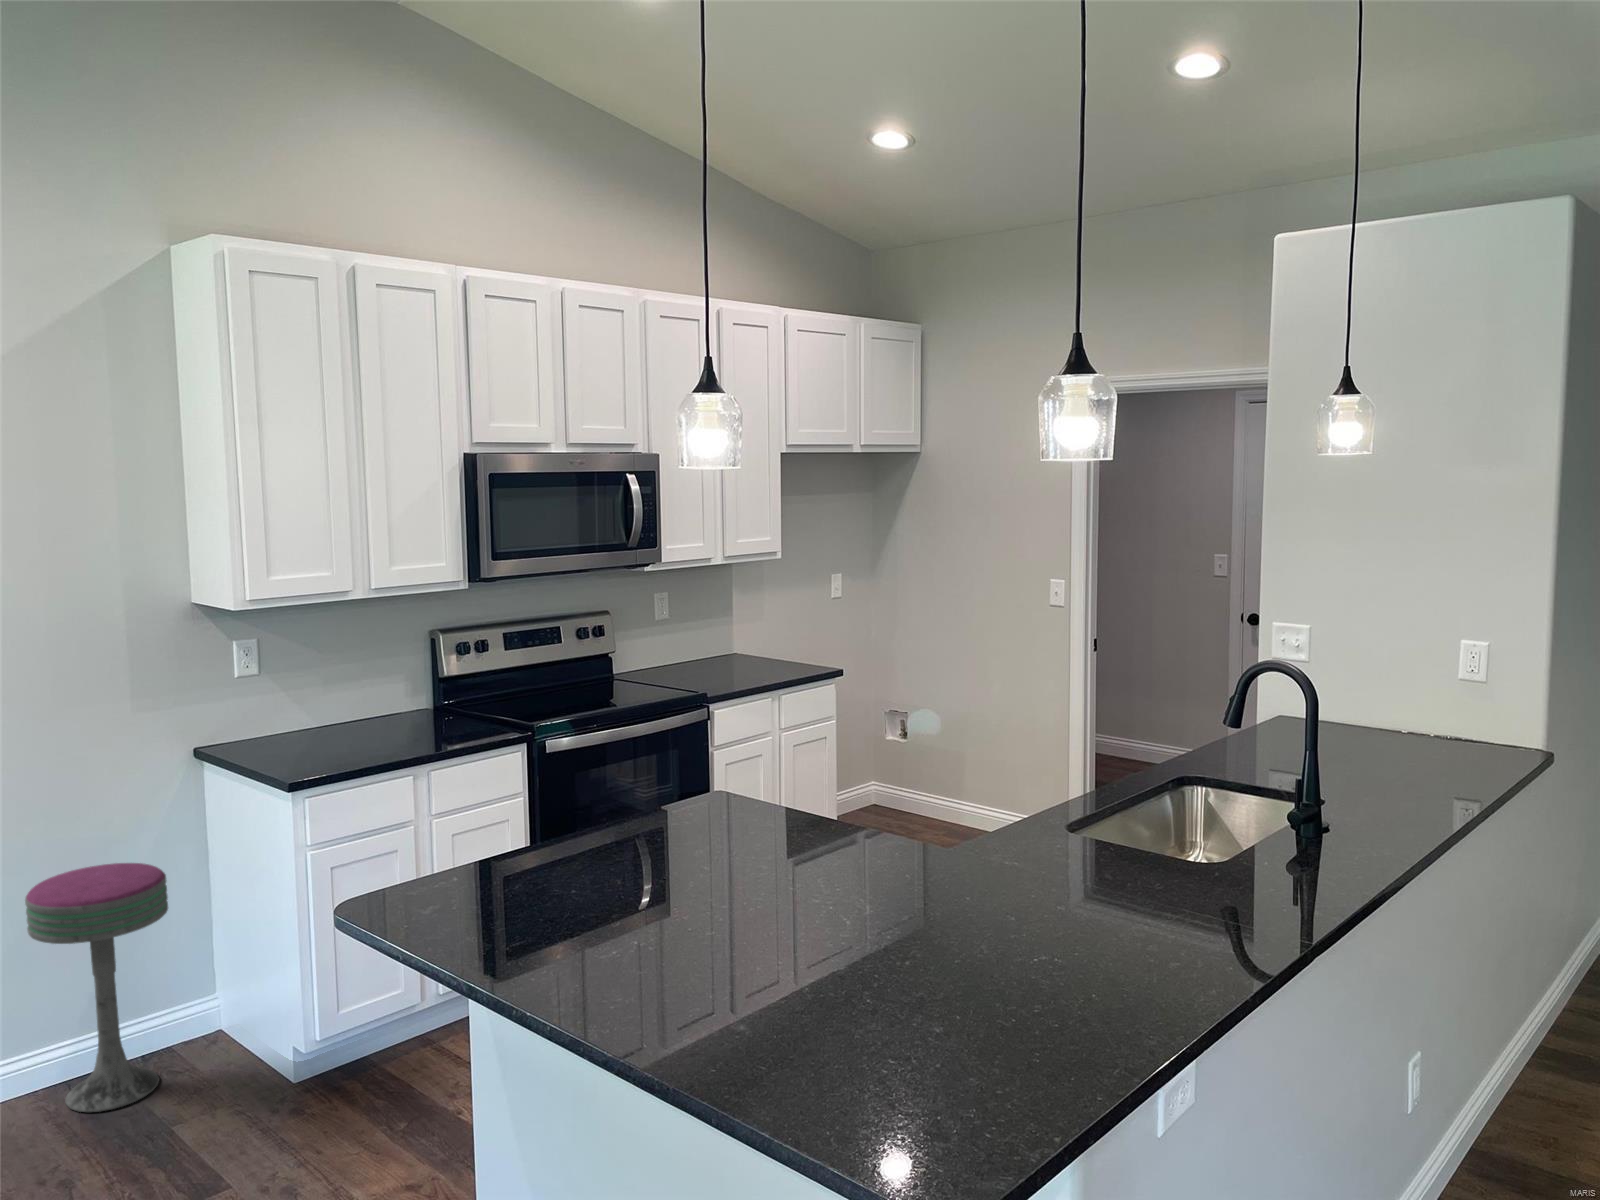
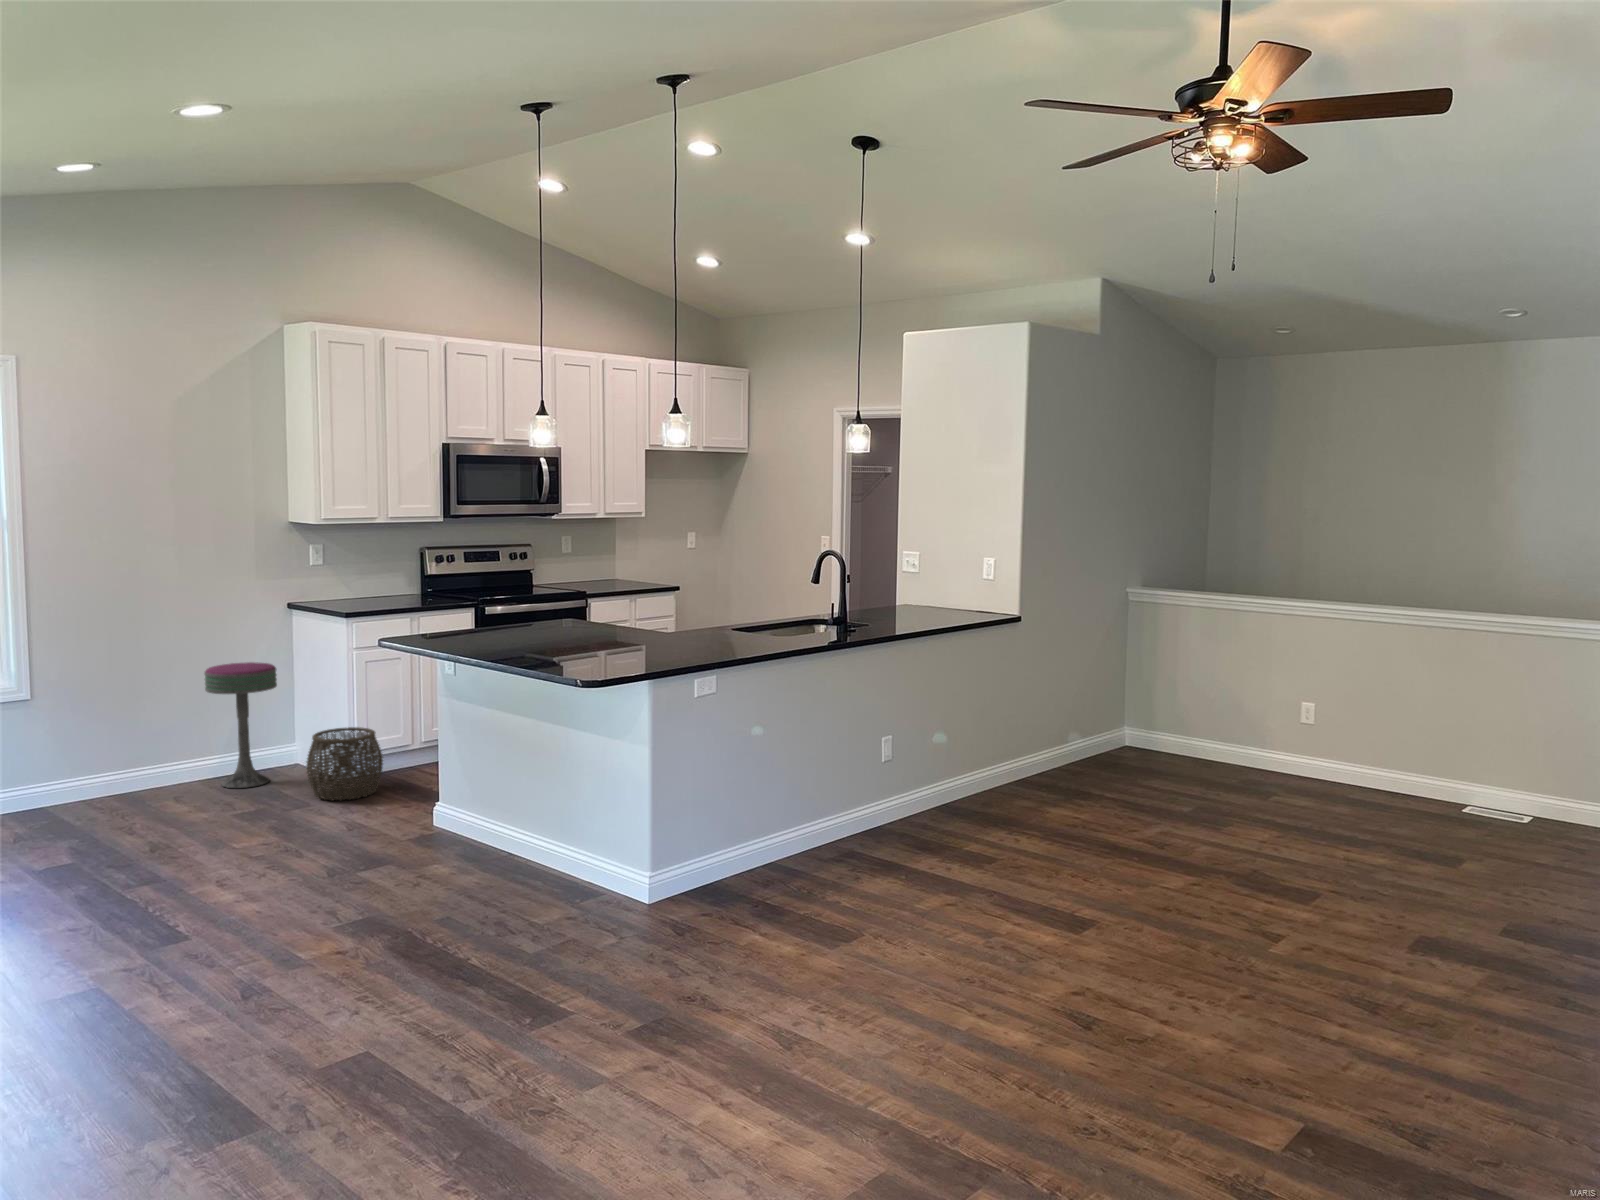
woven basket: none [213,994,365,1160] -> present [306,727,383,801]

